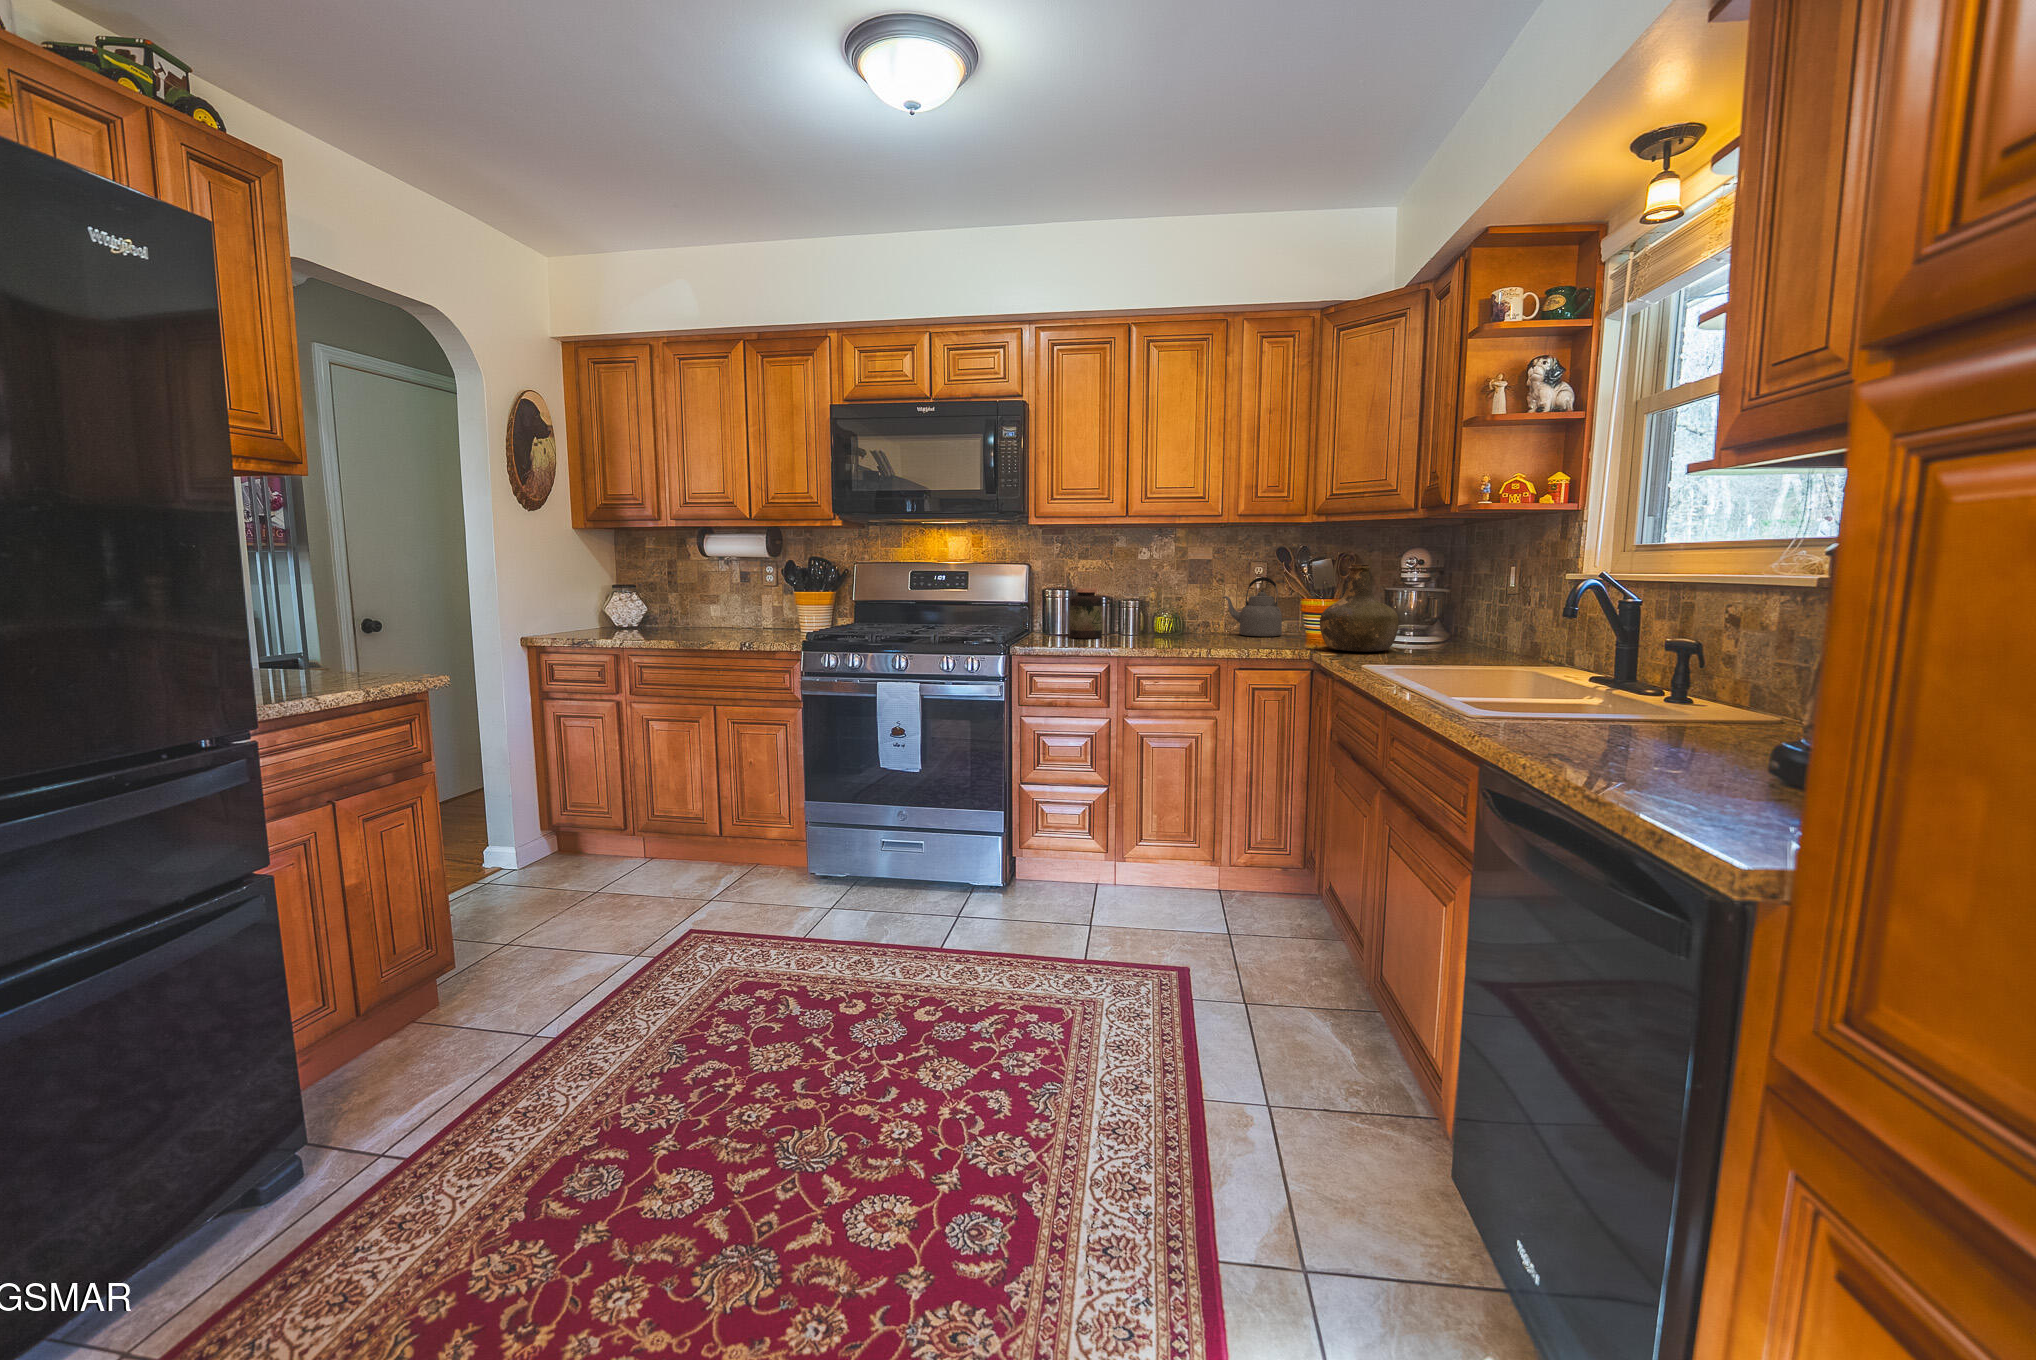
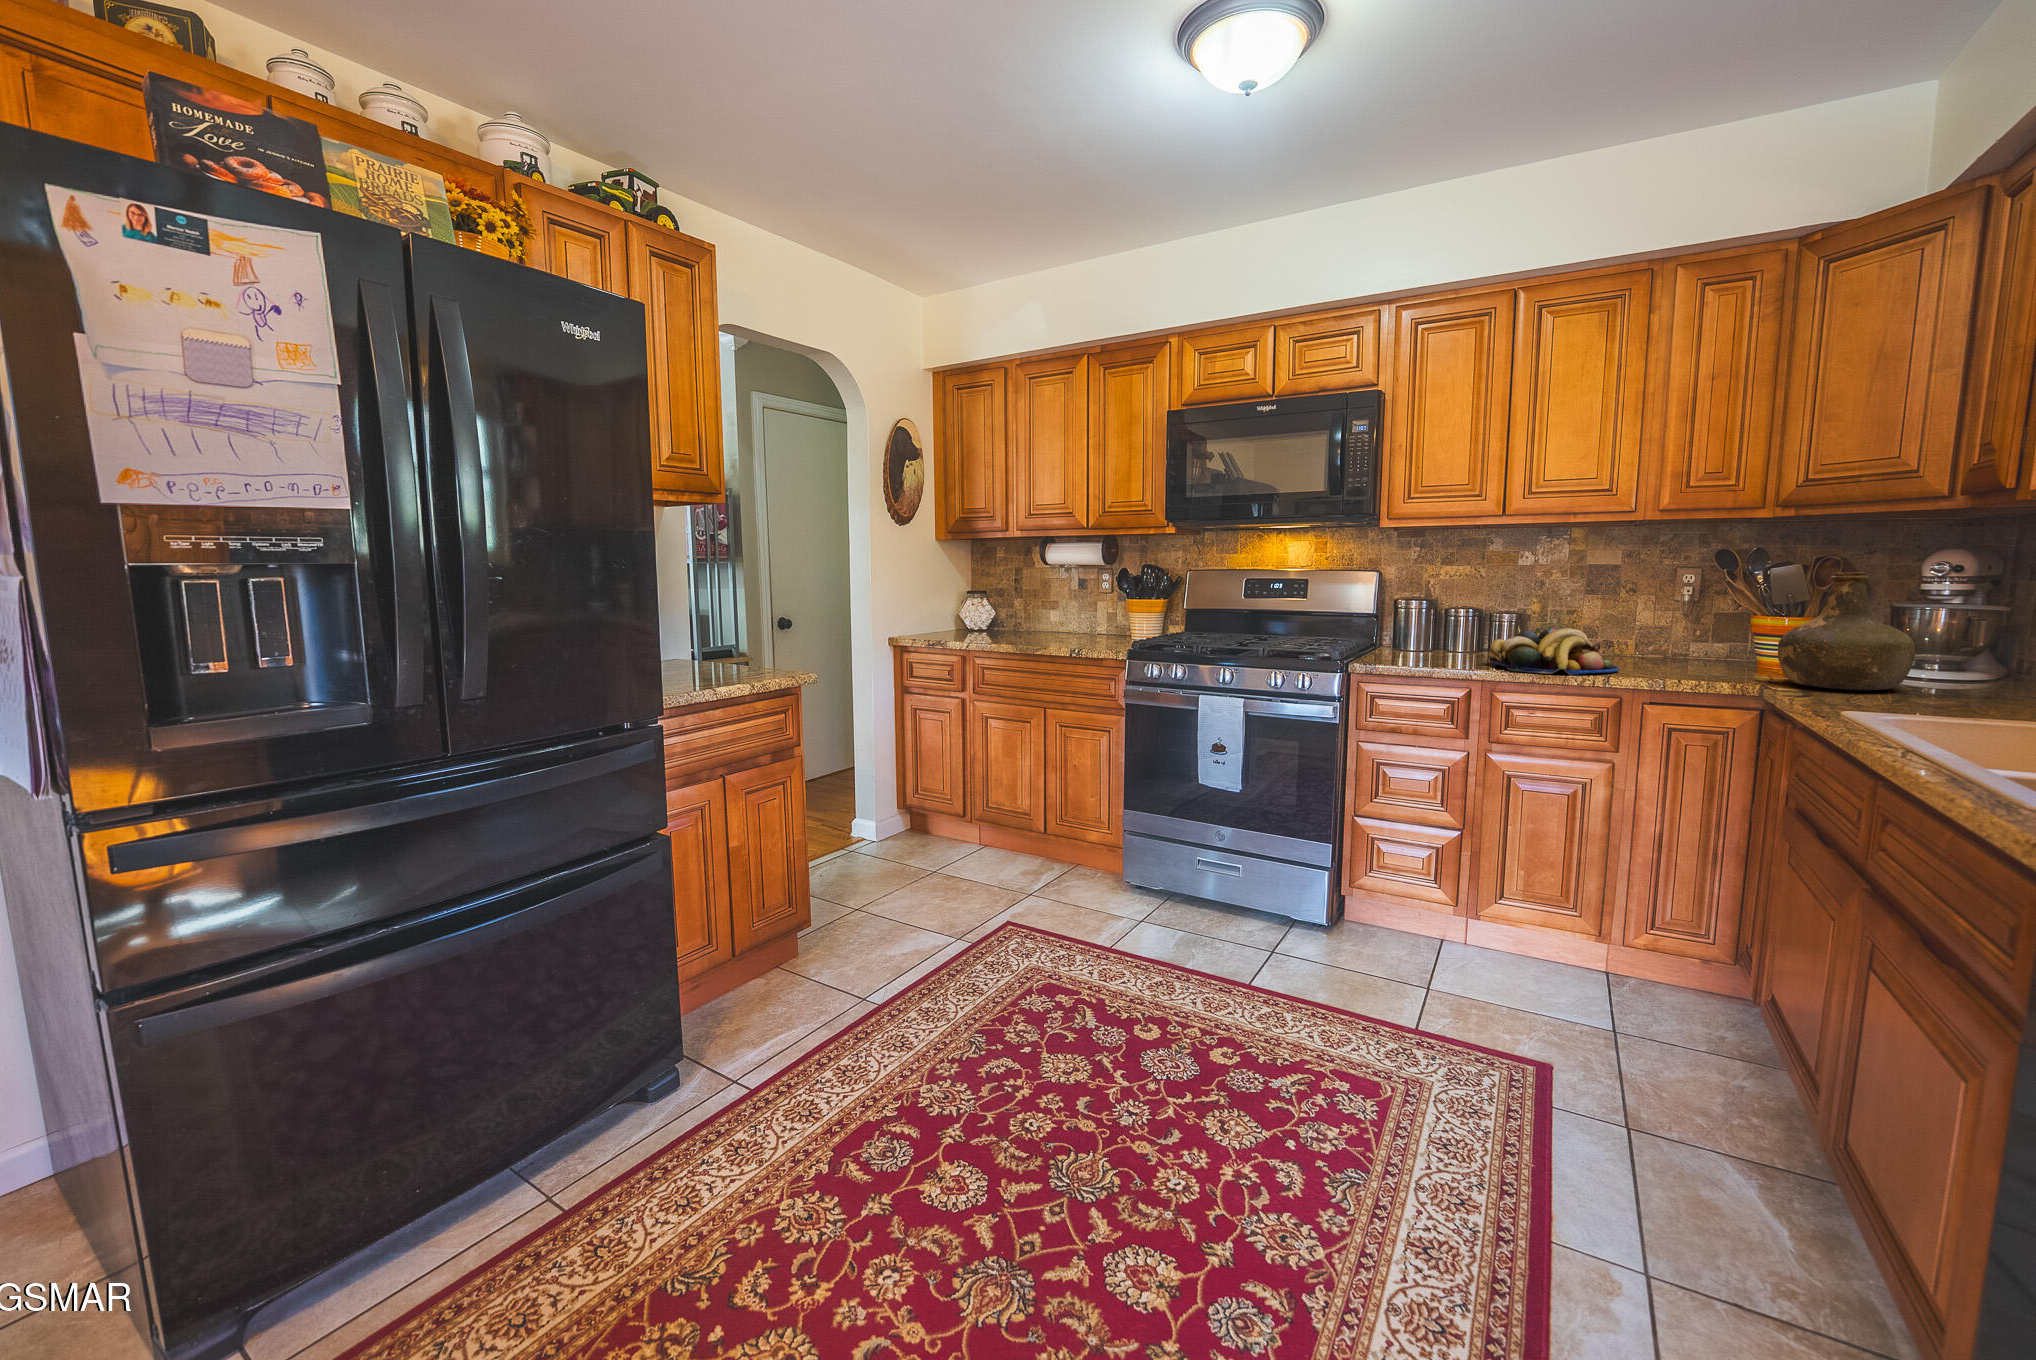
kettle: present [1222,577,1282,636] -> none [1629,588,1719,662]
jar: present [1070,588,1102,639] -> none [1421,600,1464,657]
fruit bowl: none [1124,610,1219,649] -> present [1489,628,1619,674]

